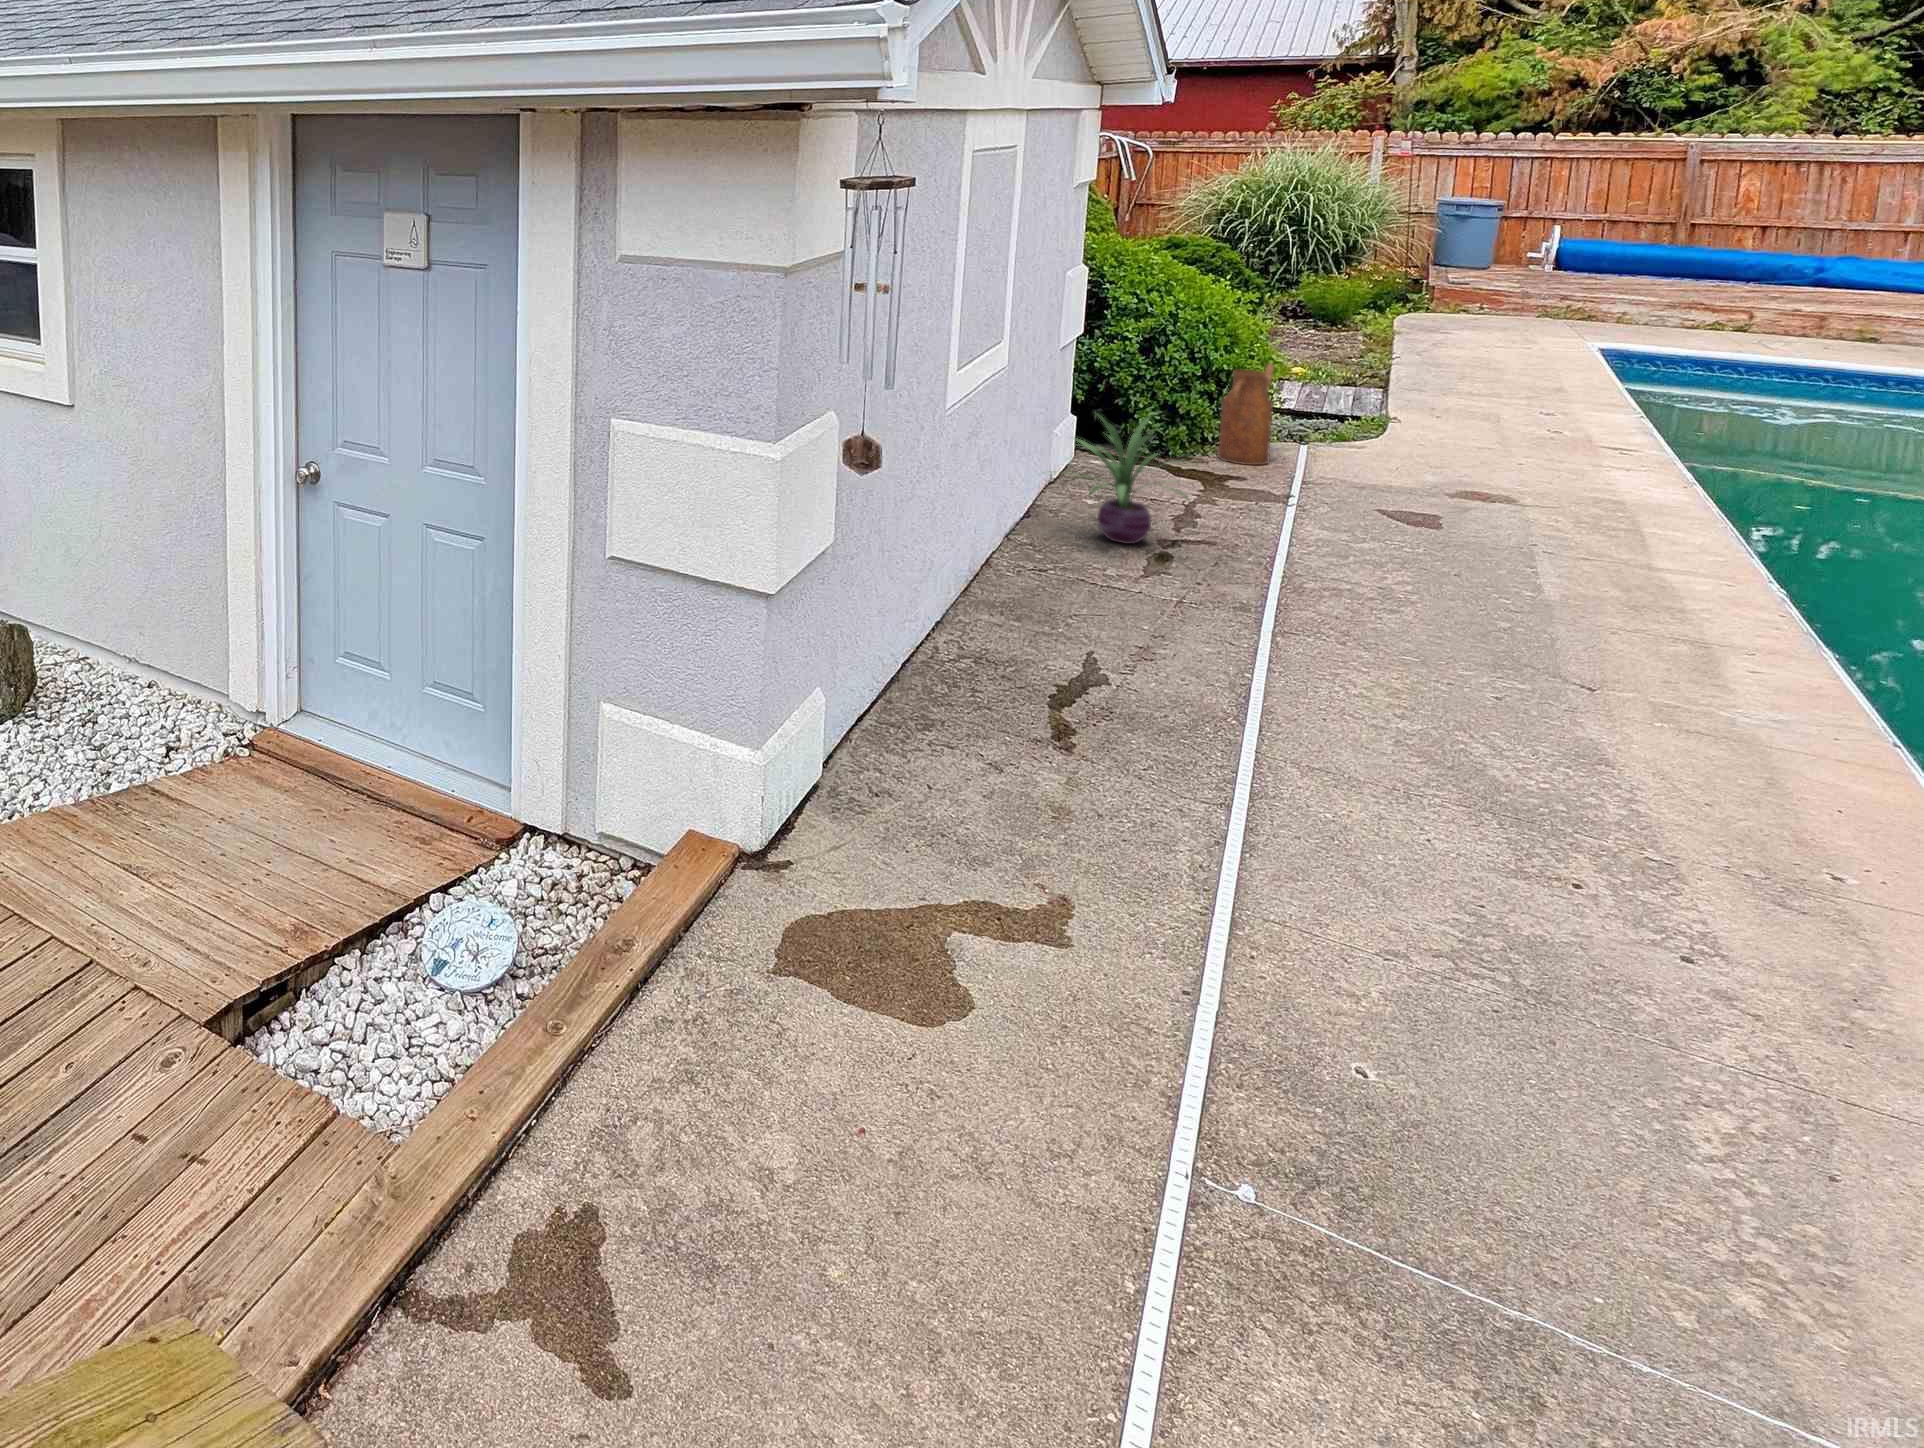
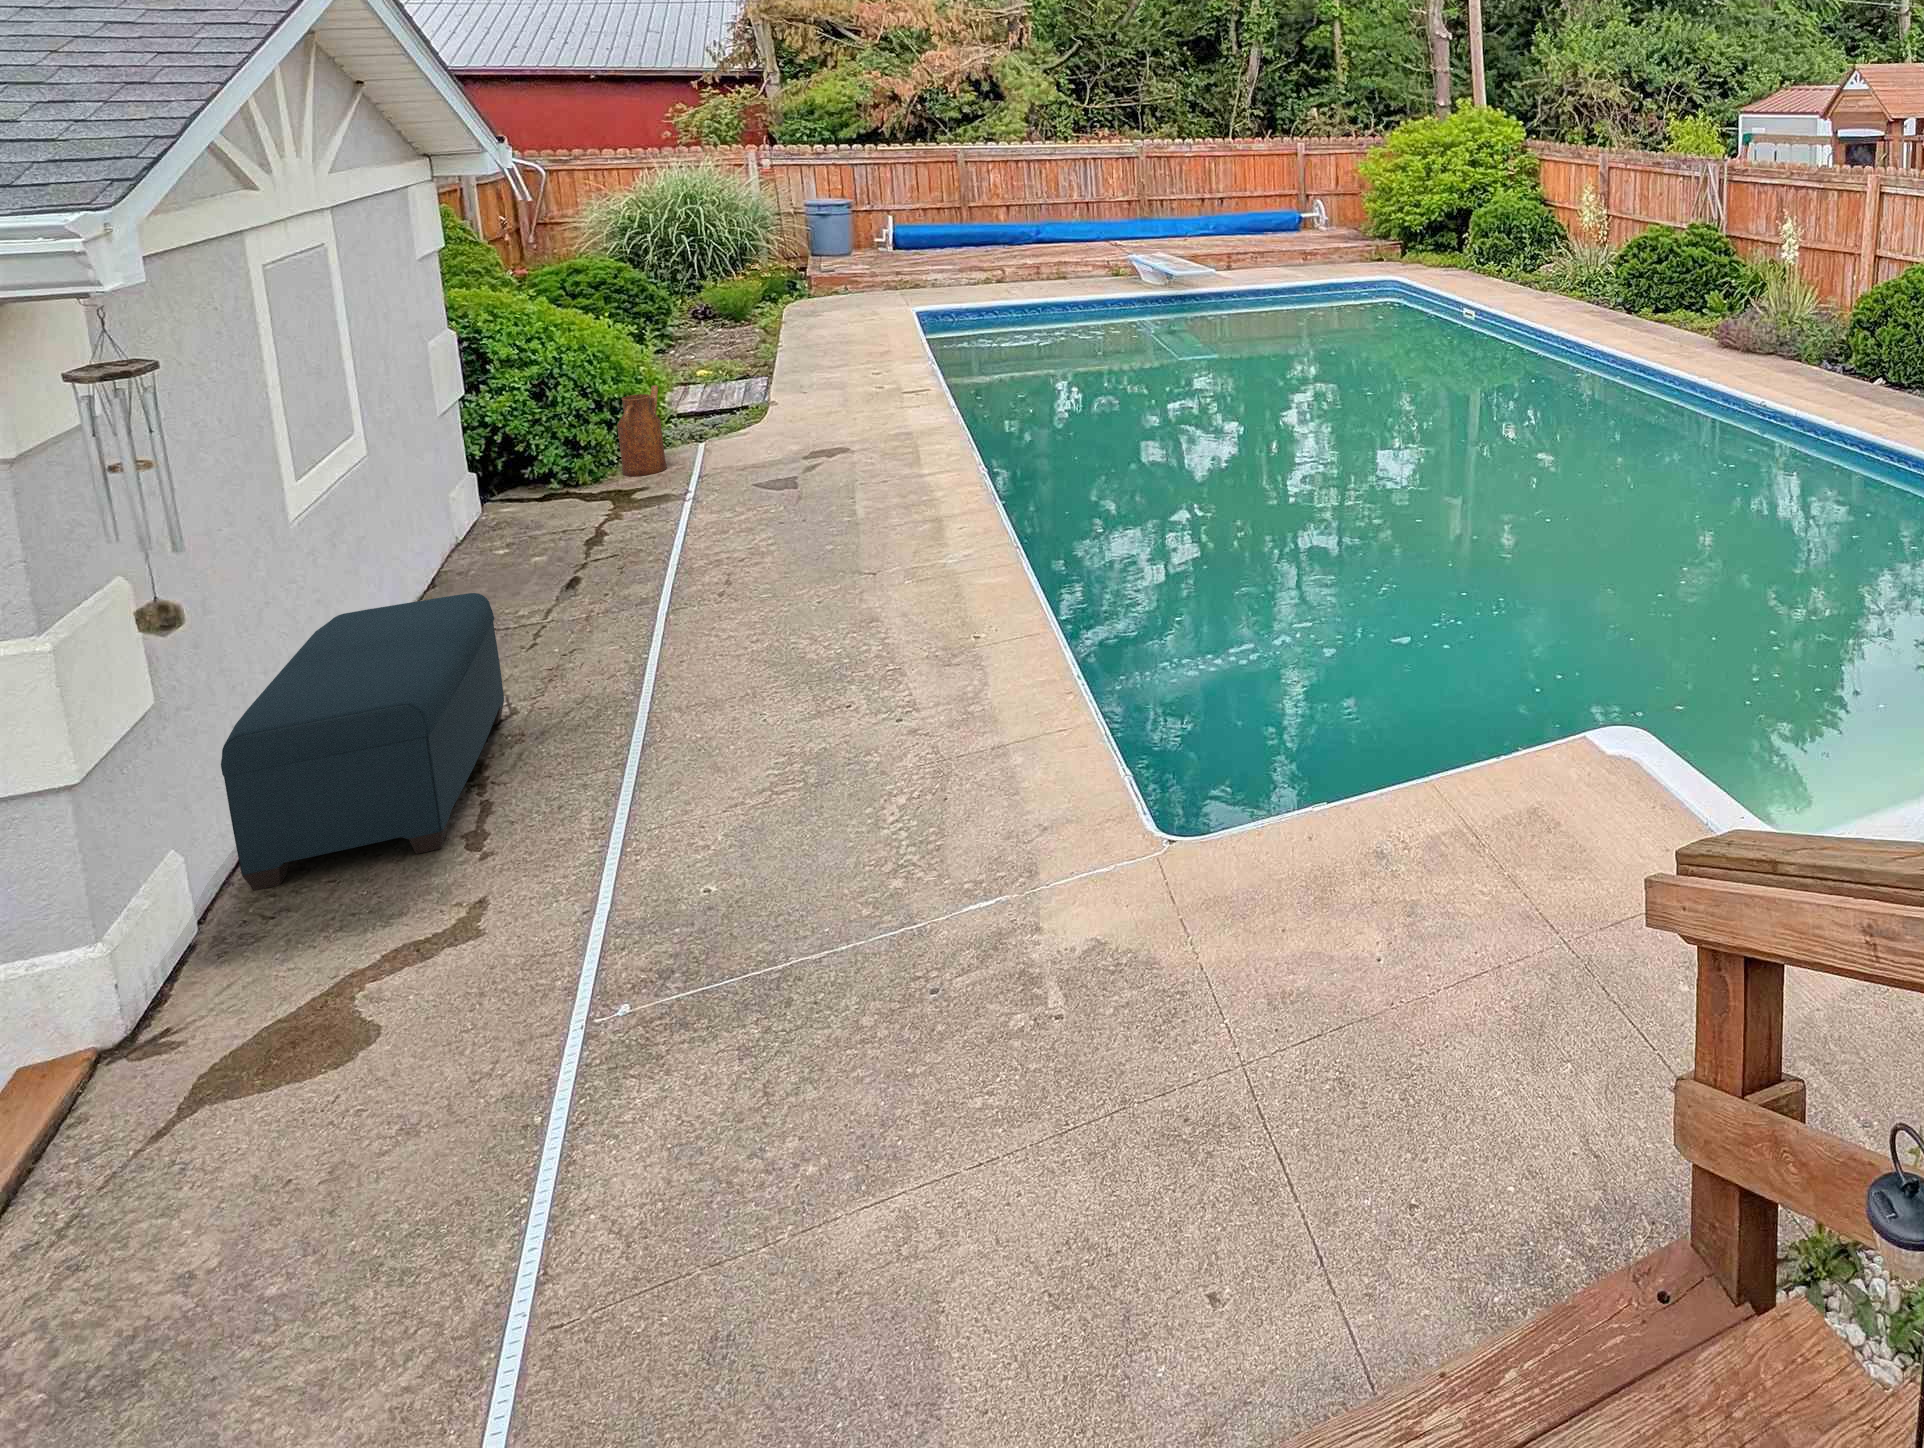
decorative plant: present [1064,415,1188,544] -> none [432,461,592,578]
bench: none [833,521,1103,844] -> present [221,593,504,890]

